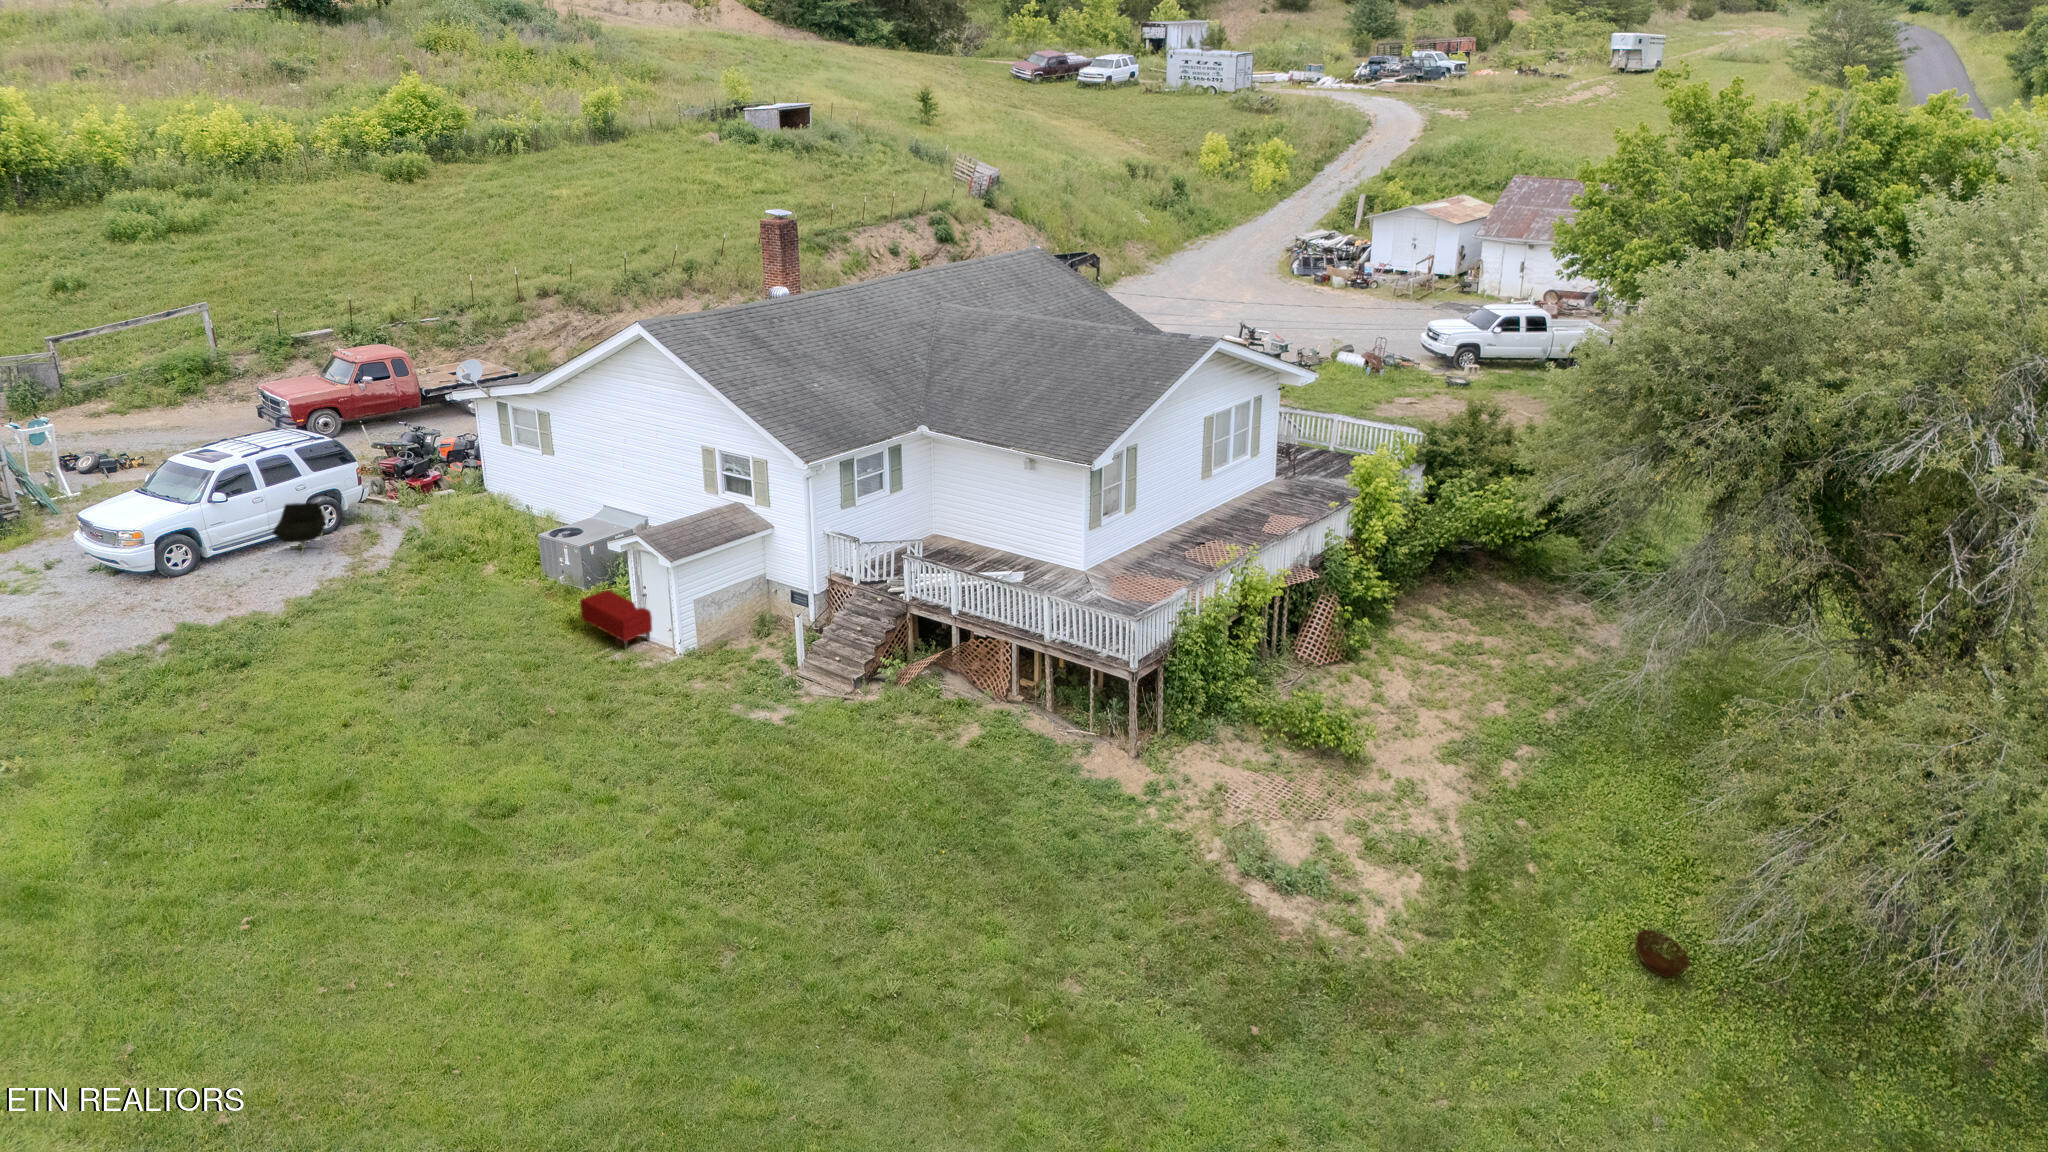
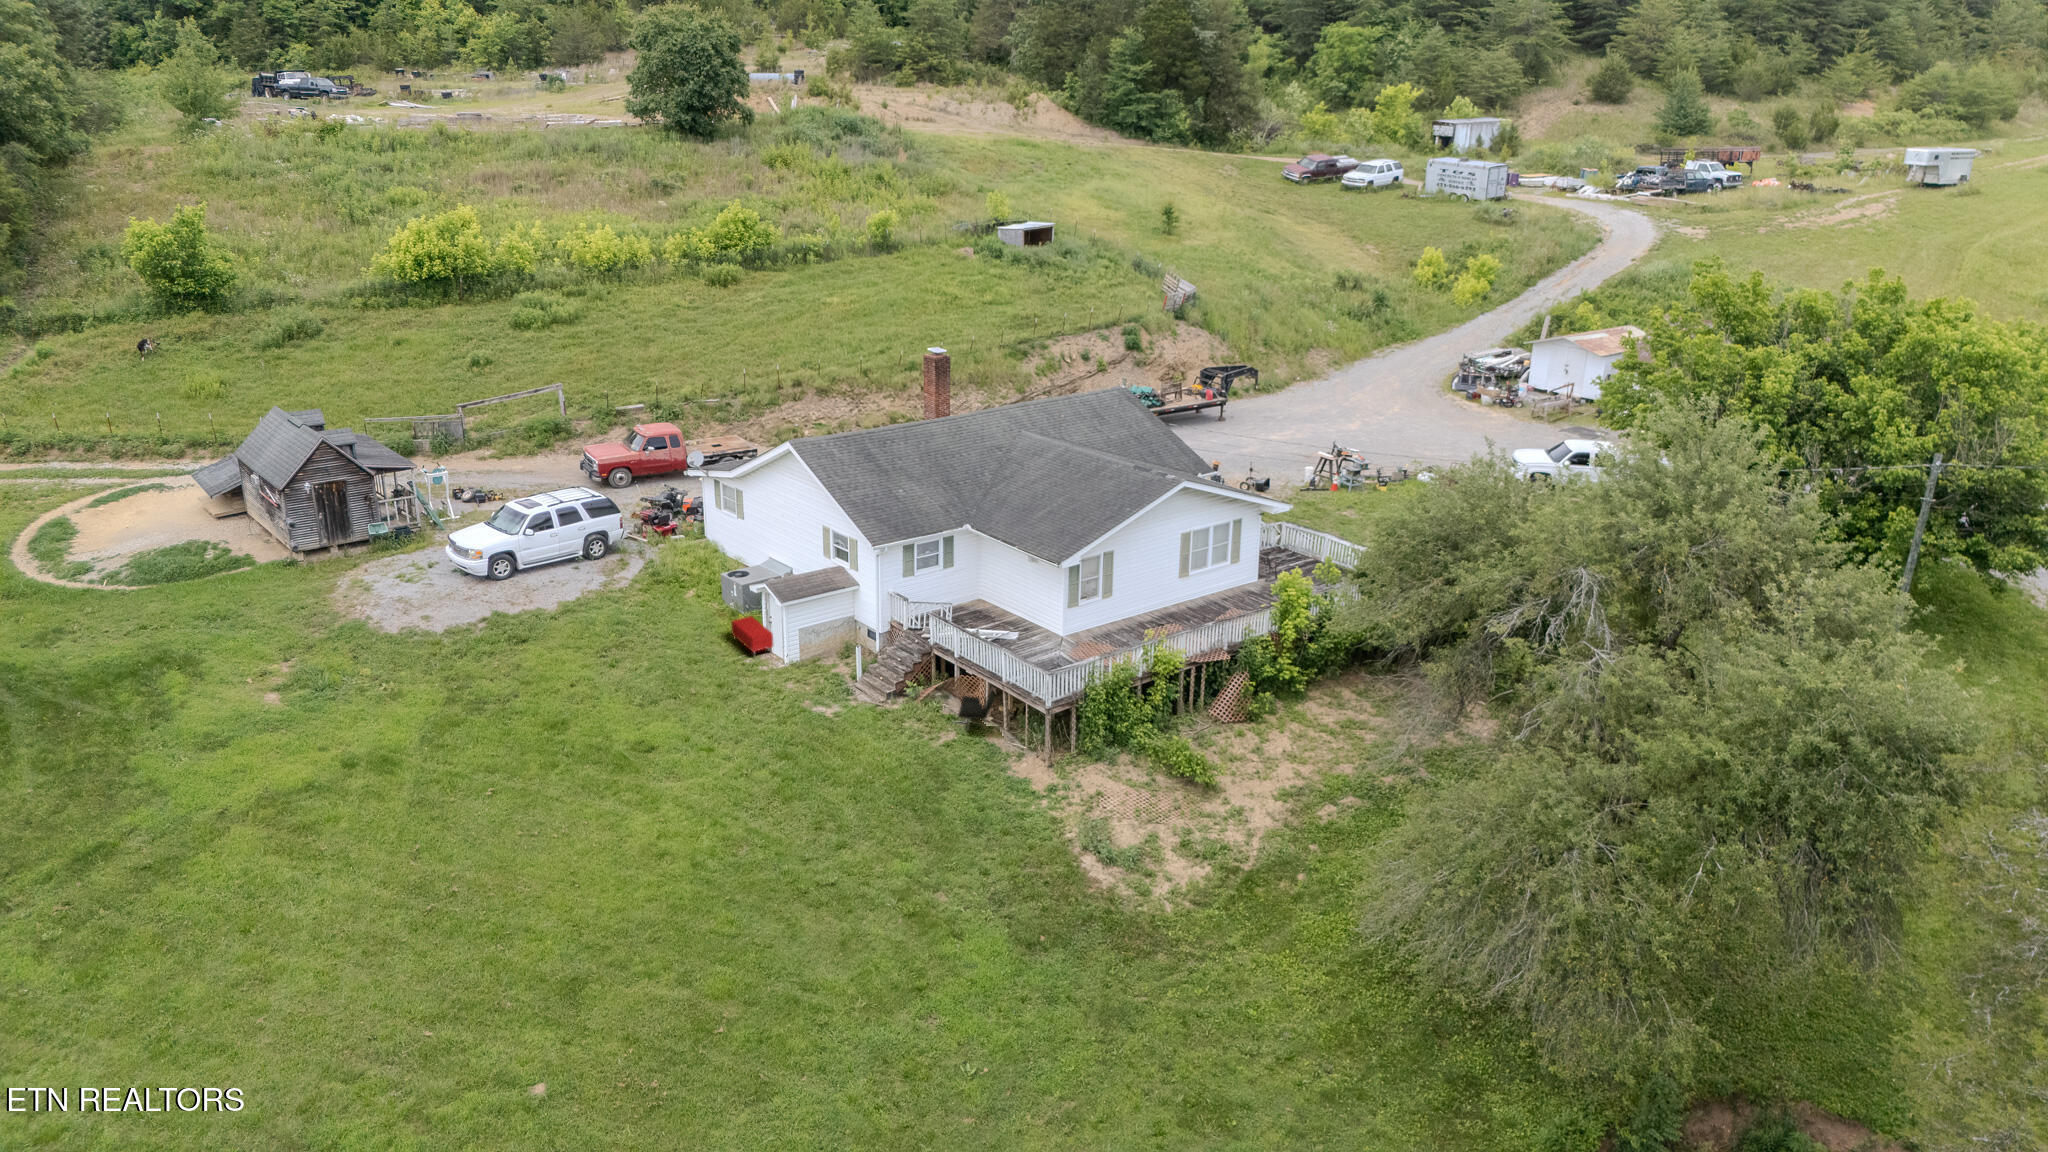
lounge chair: present [273,502,325,556] -> present [958,692,995,730]
basket: present [1636,930,1690,978] -> none [1323,924,1356,958]

